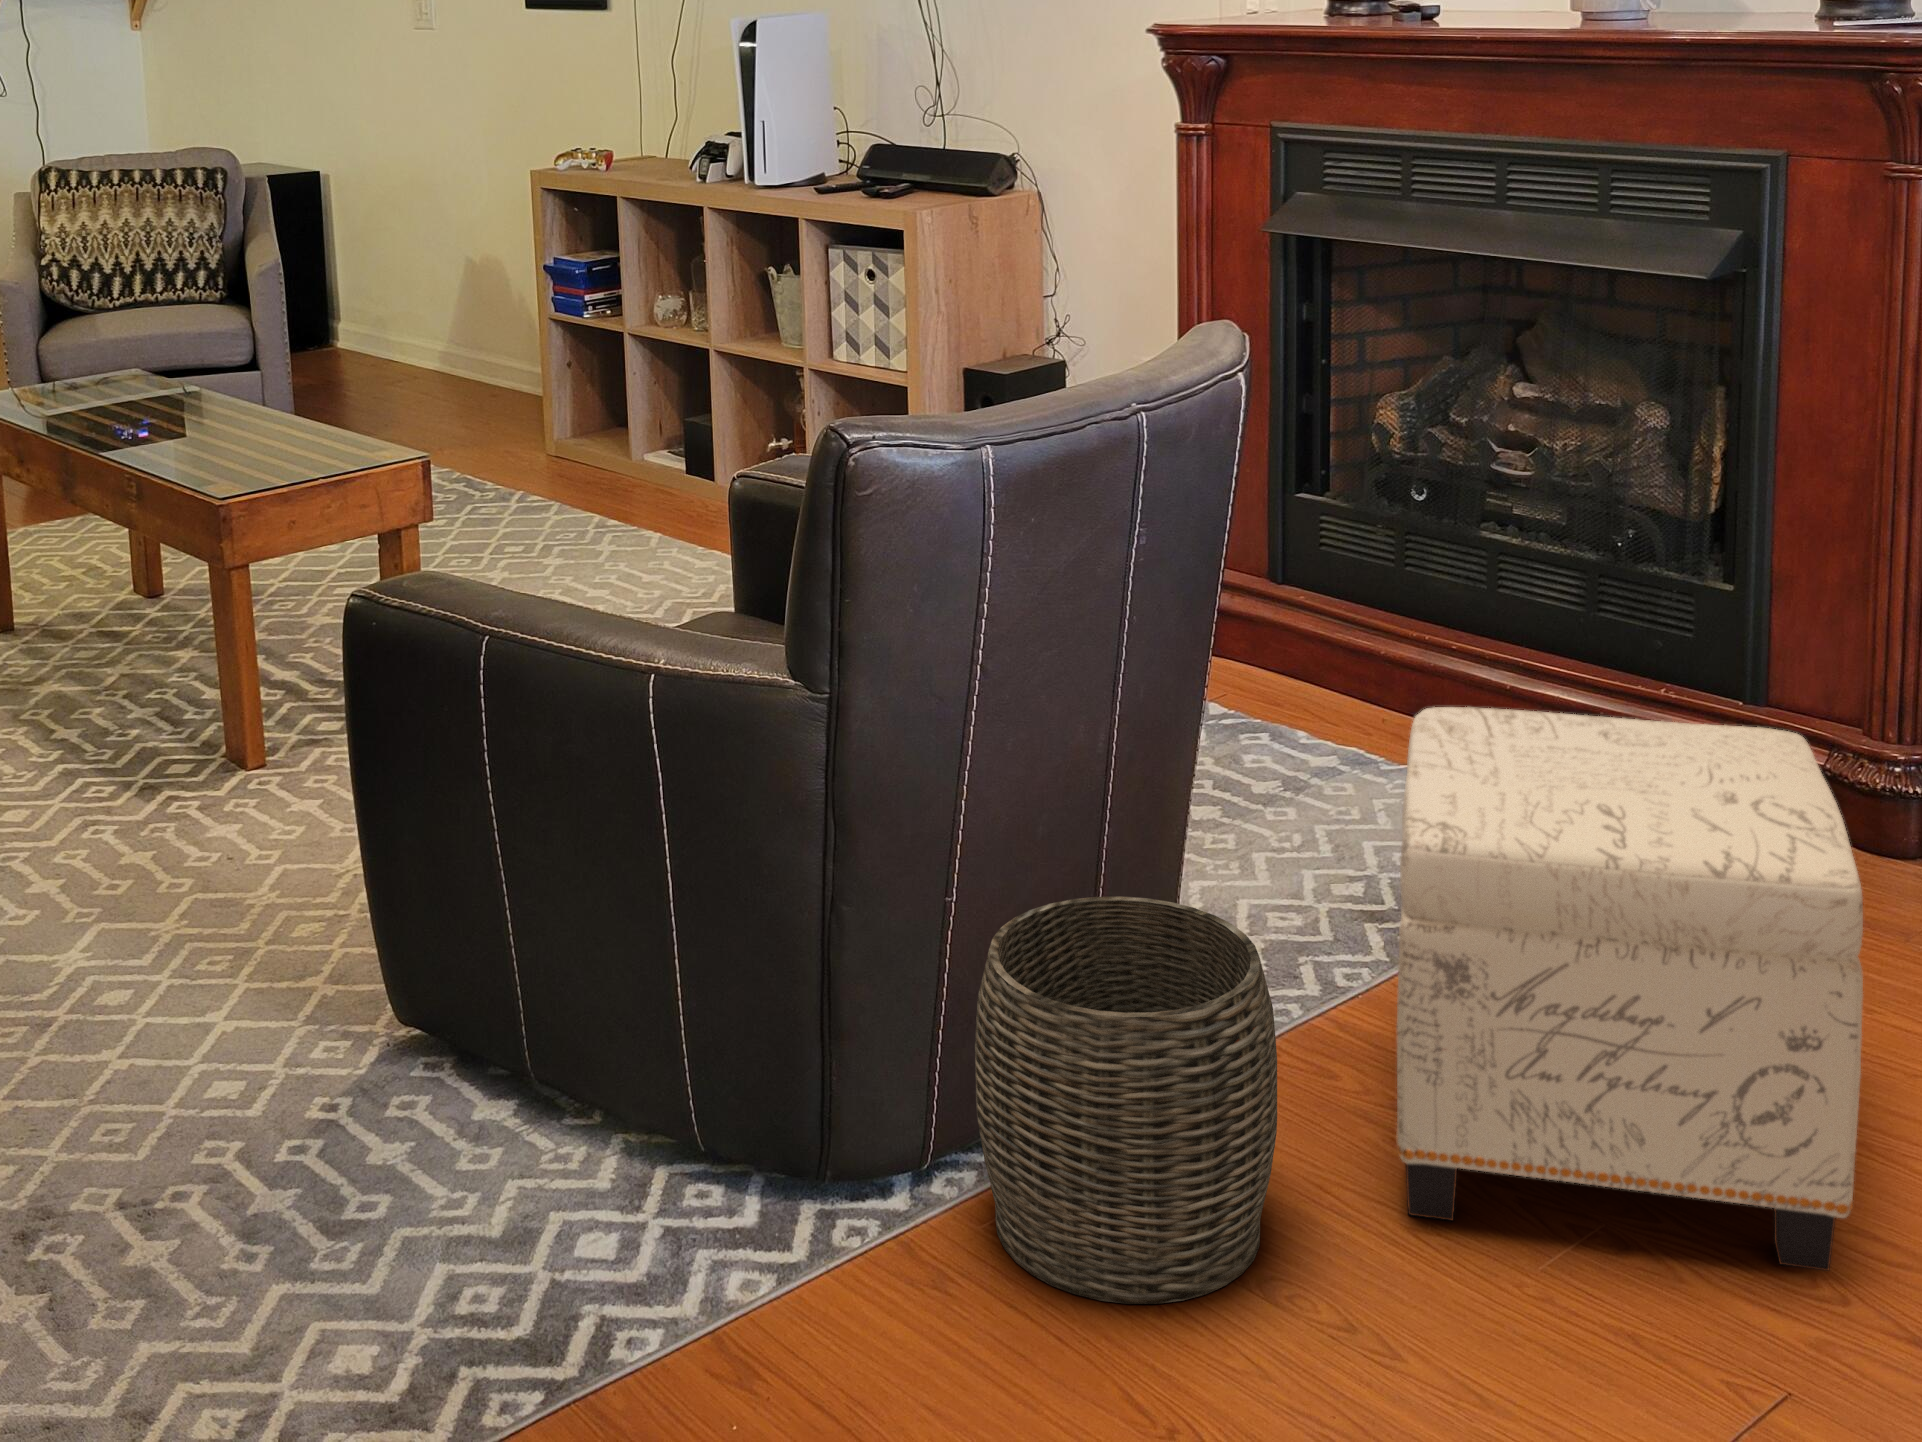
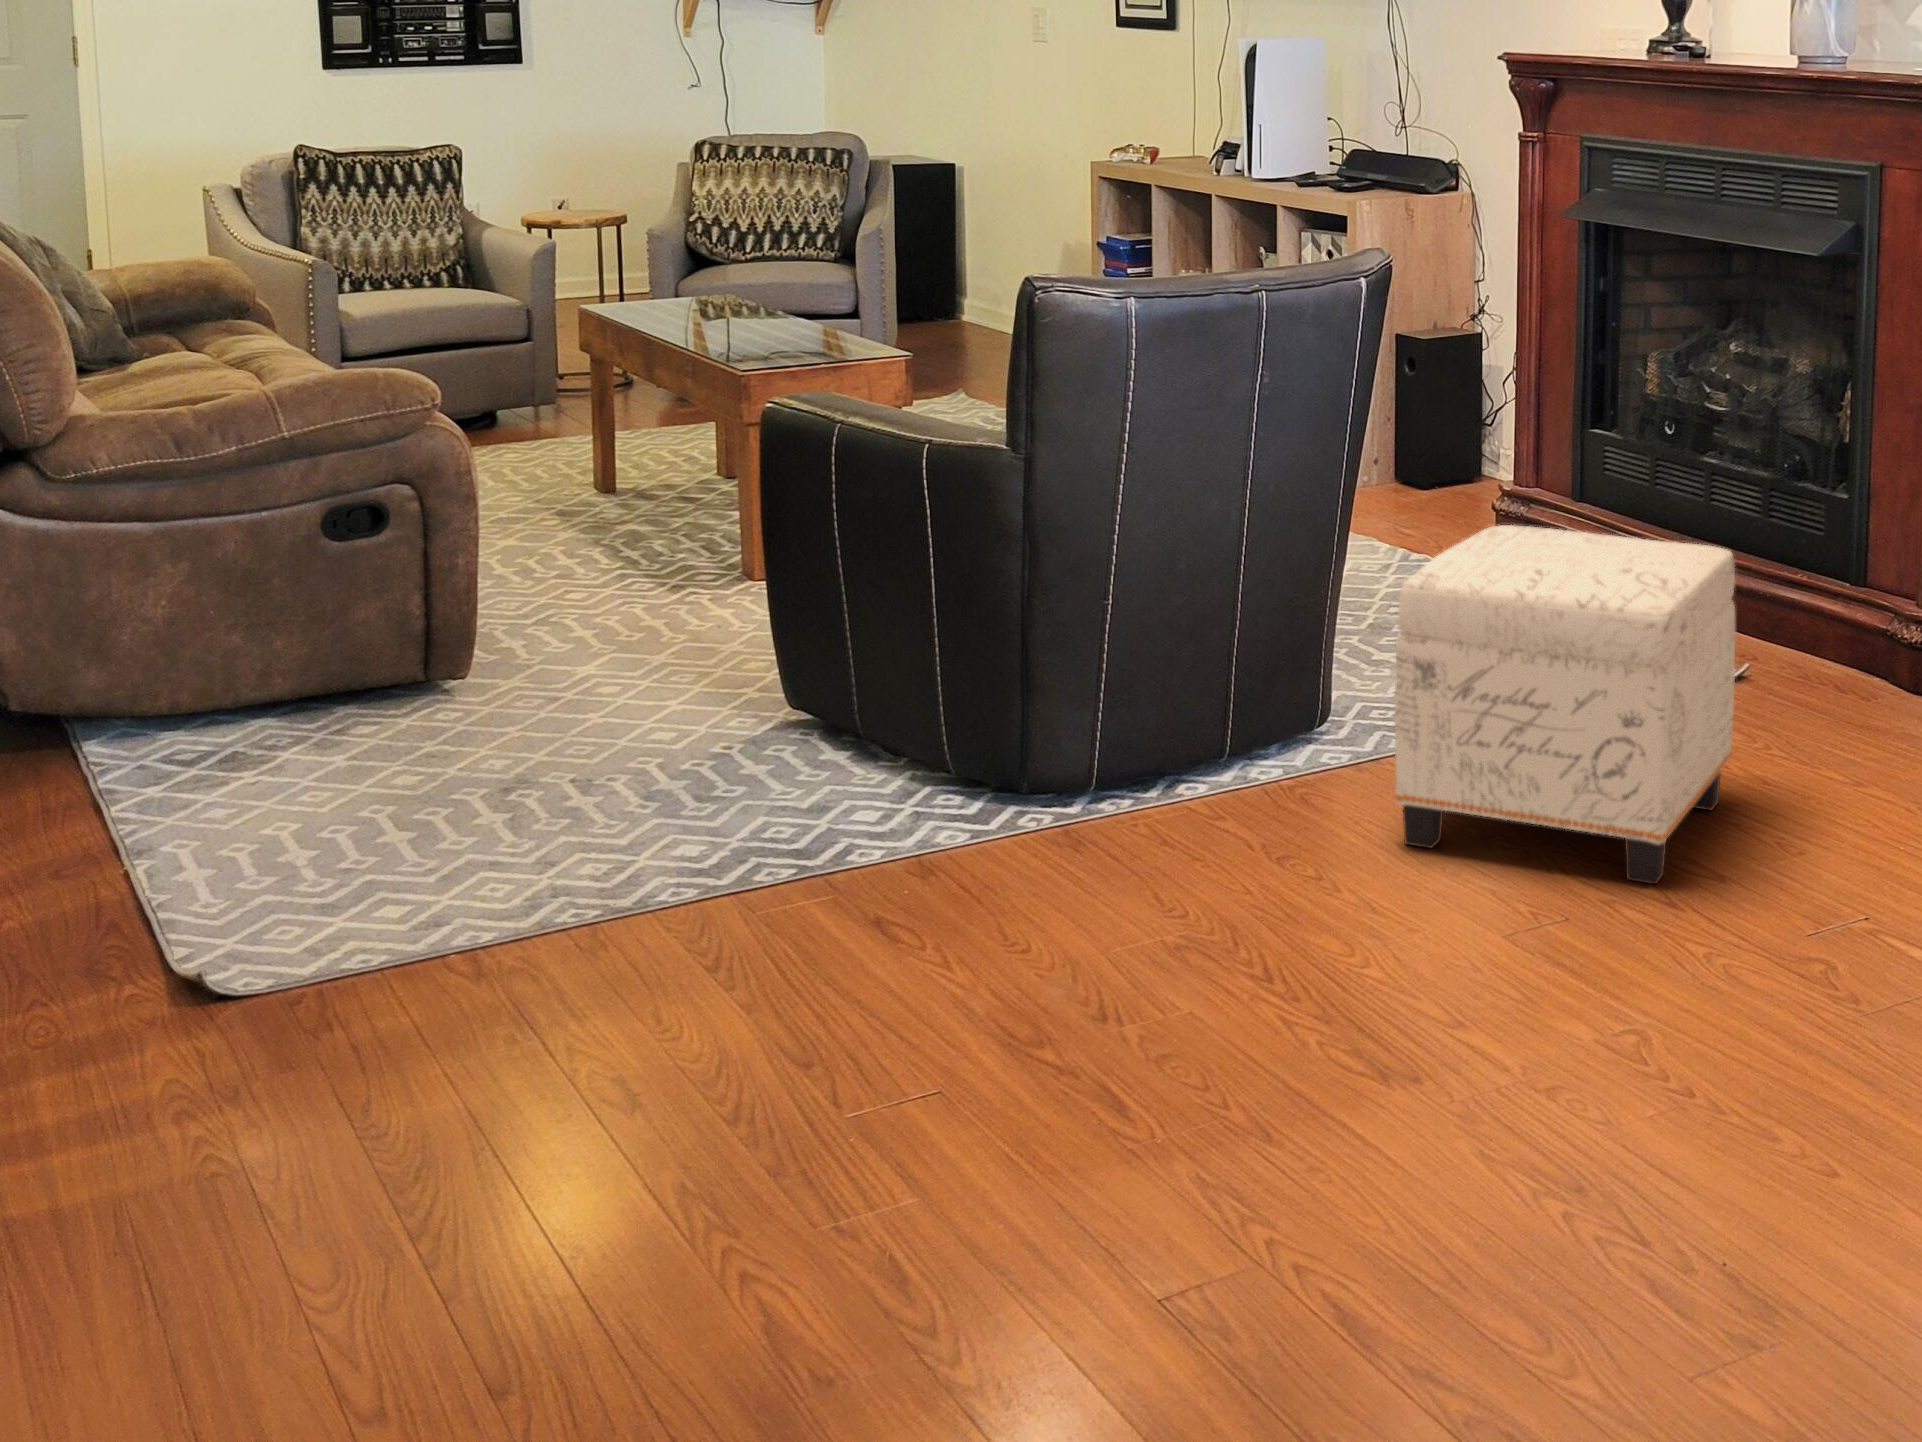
woven basket: present [975,896,1277,1304] -> none [1116,623,1315,871]

